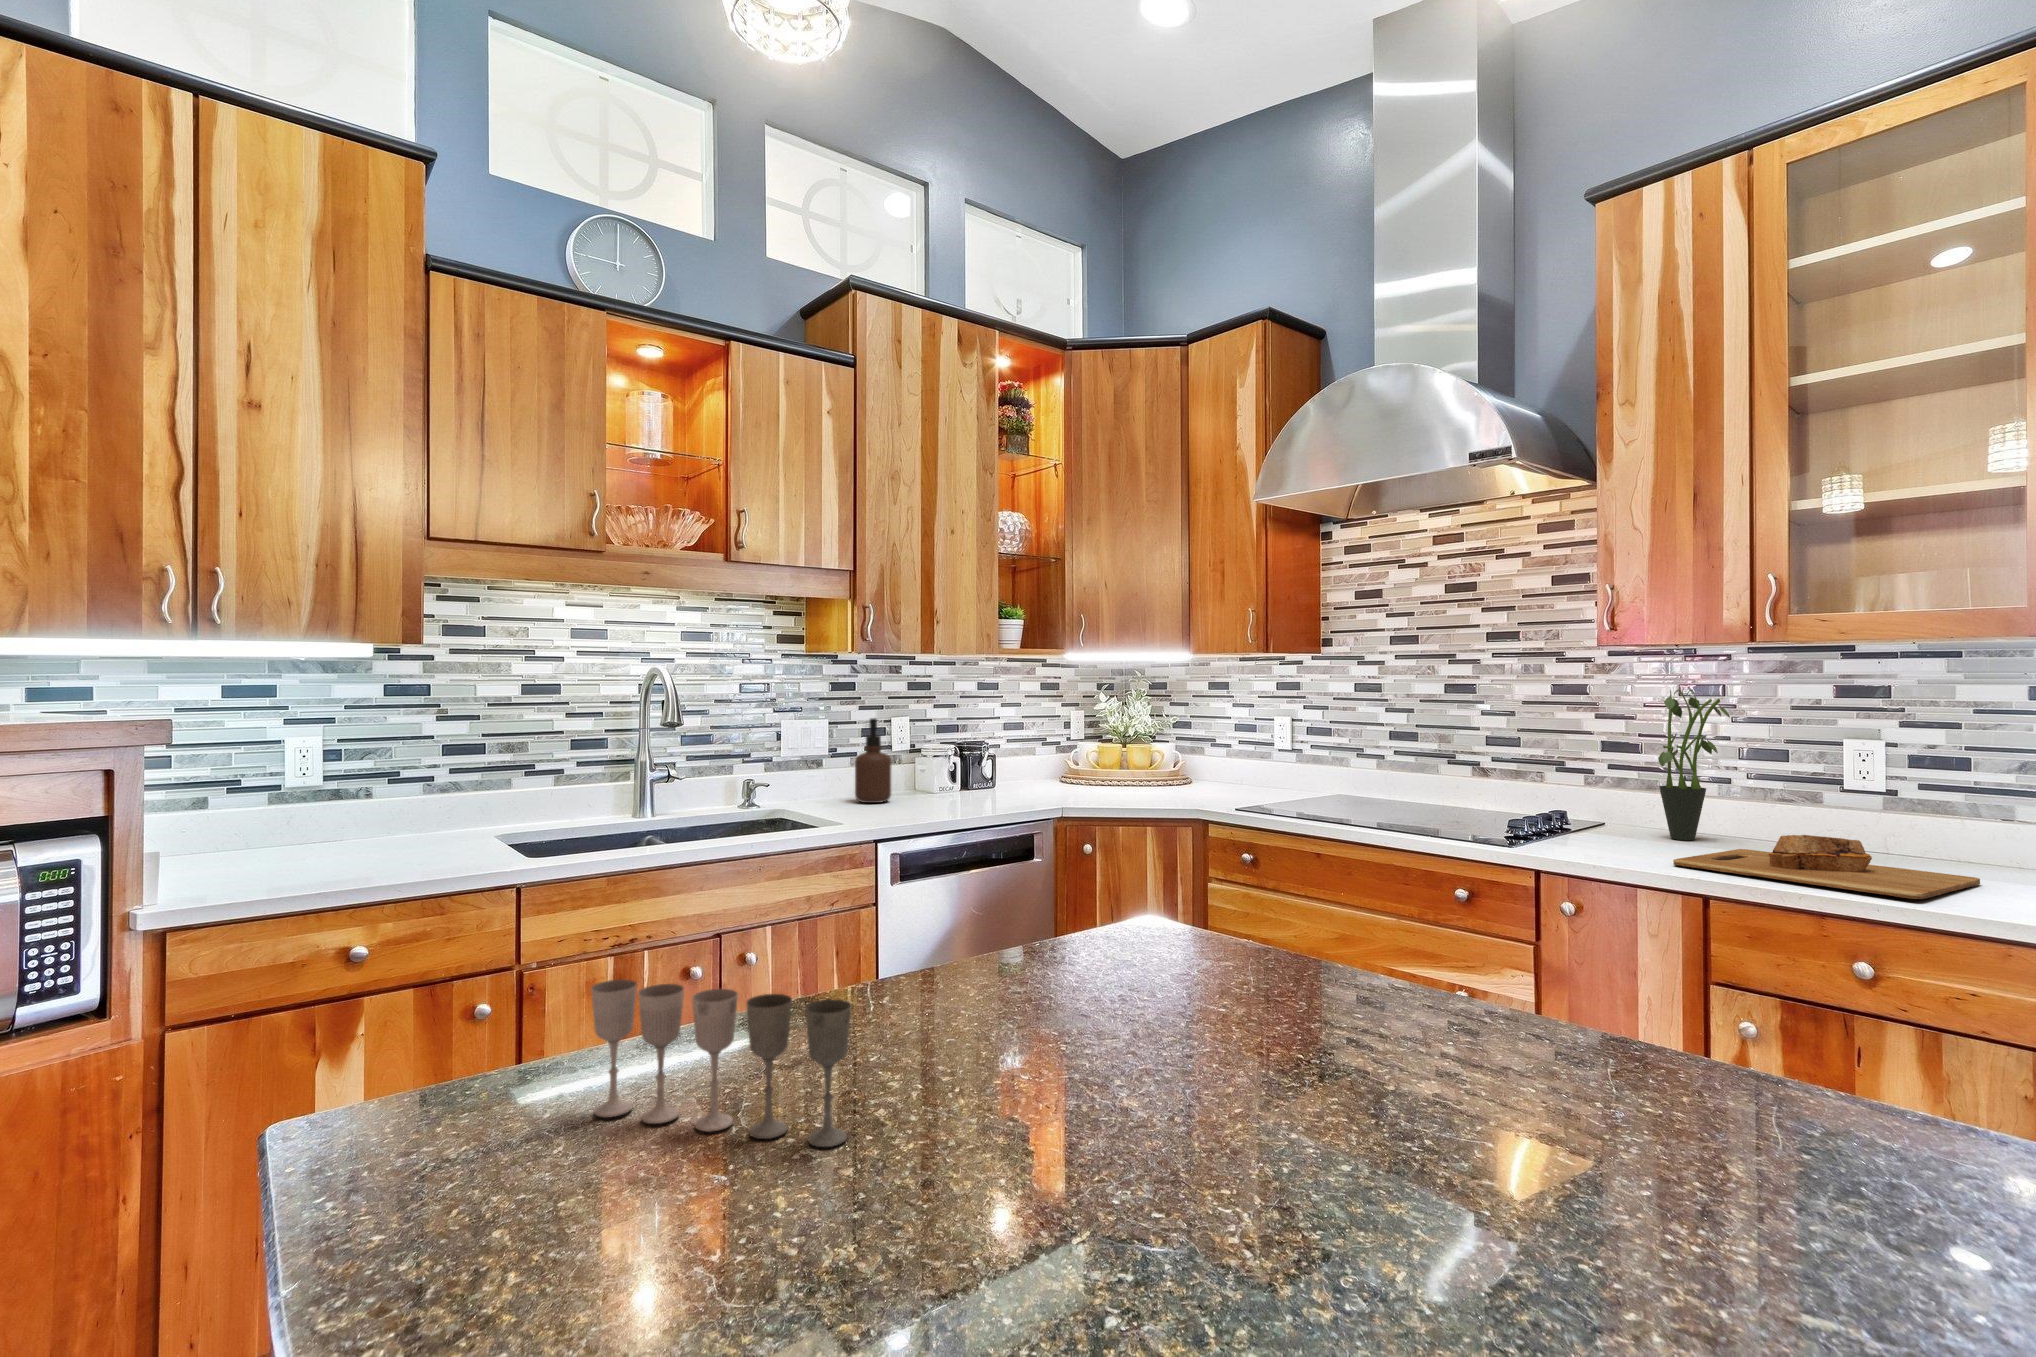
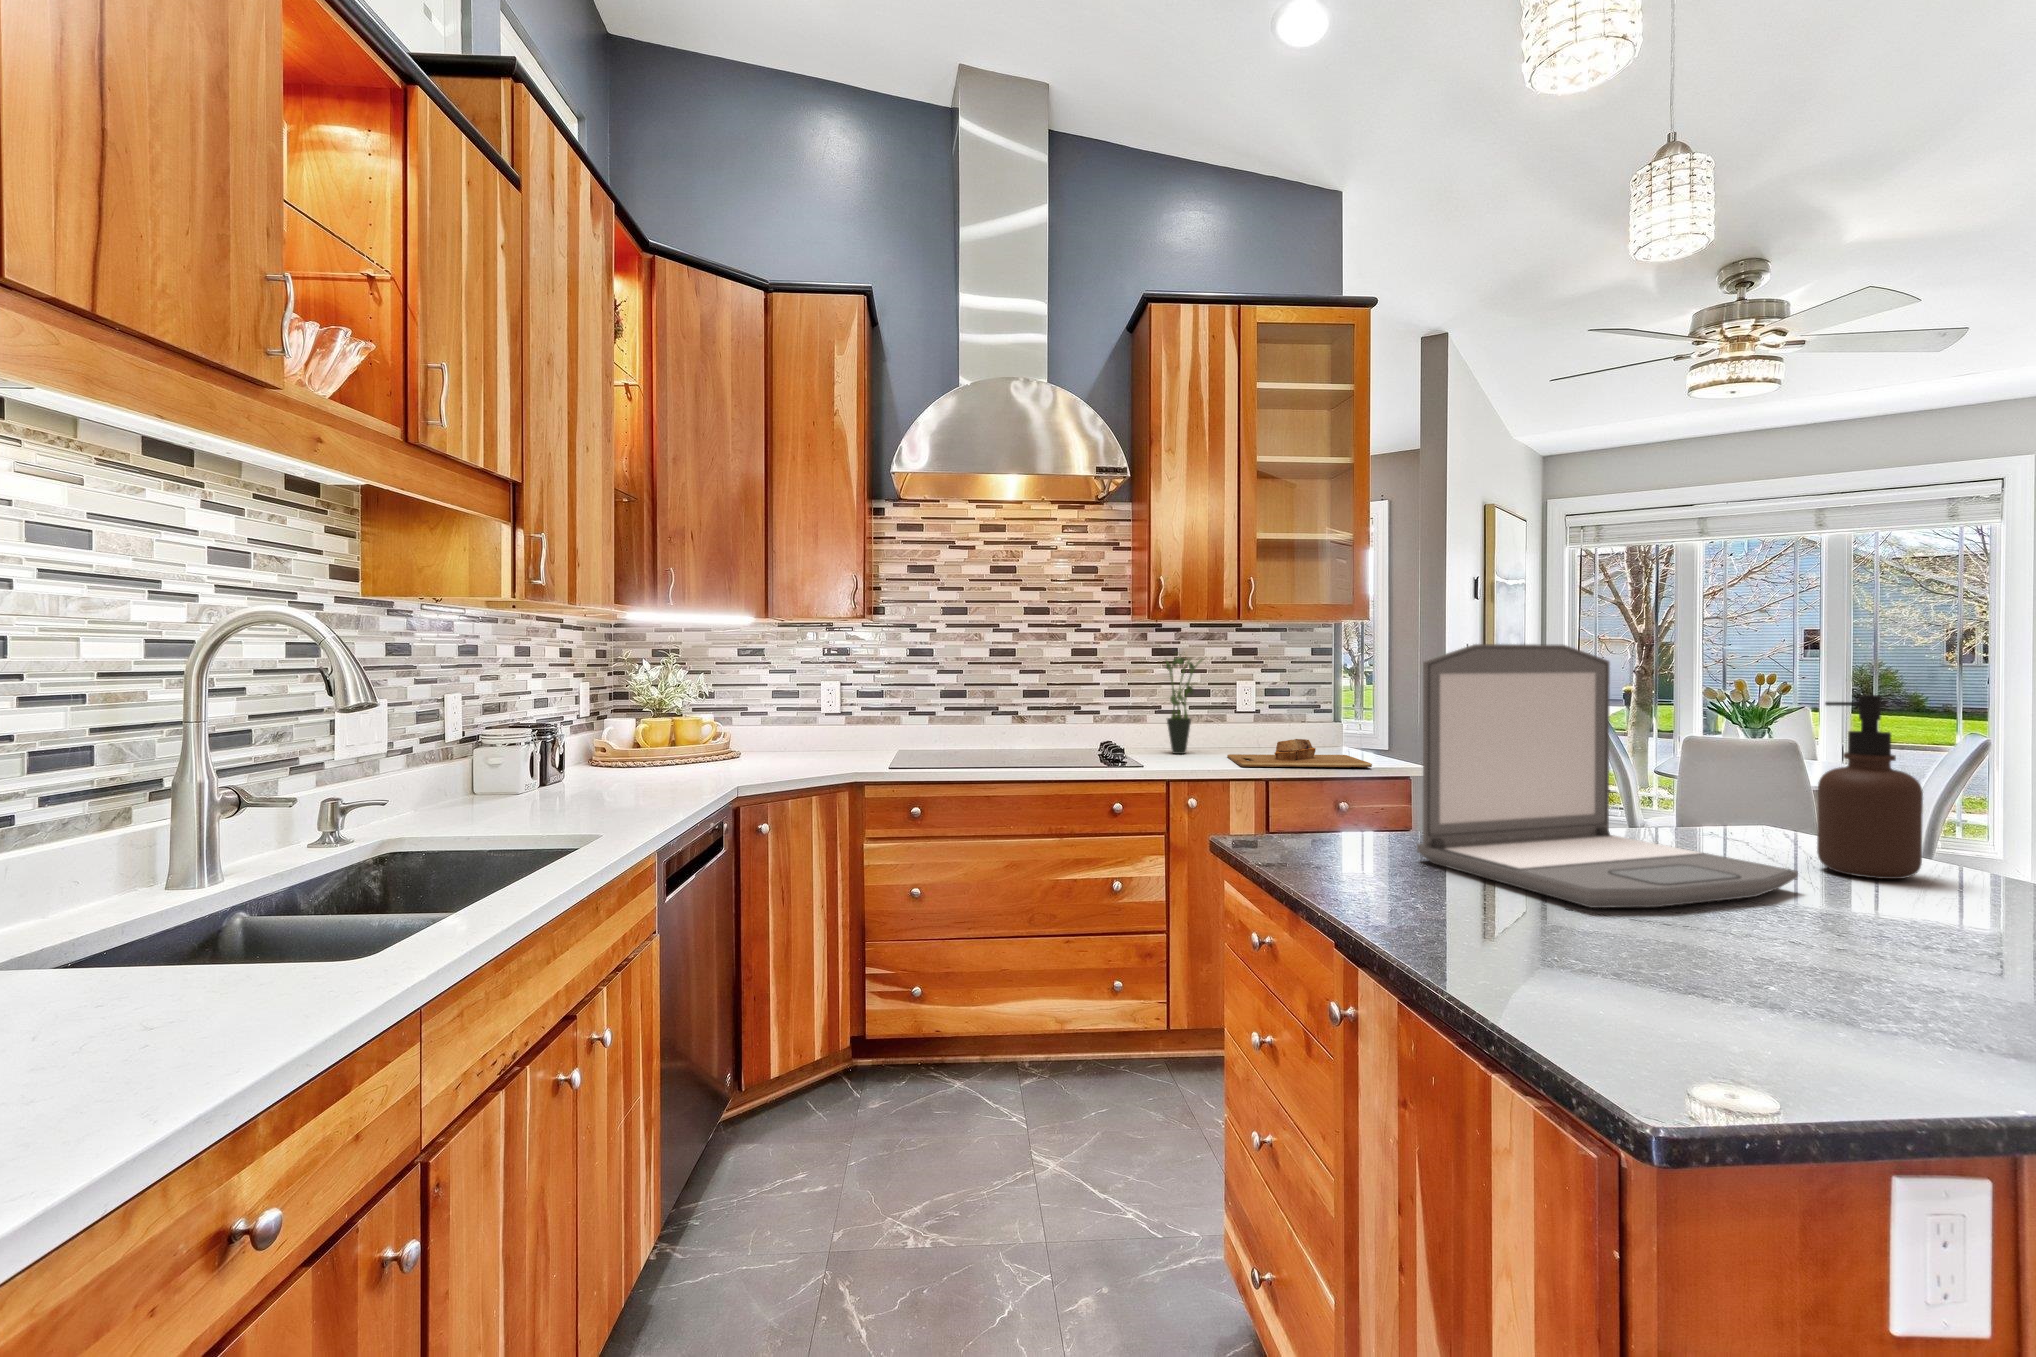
laptop: none [907,695,1345,1089] -> present [1417,644,1798,908]
soap dispenser: present [855,718,891,803] -> present [1817,695,1923,879]
wine glass: present [591,979,851,1147] -> none [1847,863,1933,1016]

